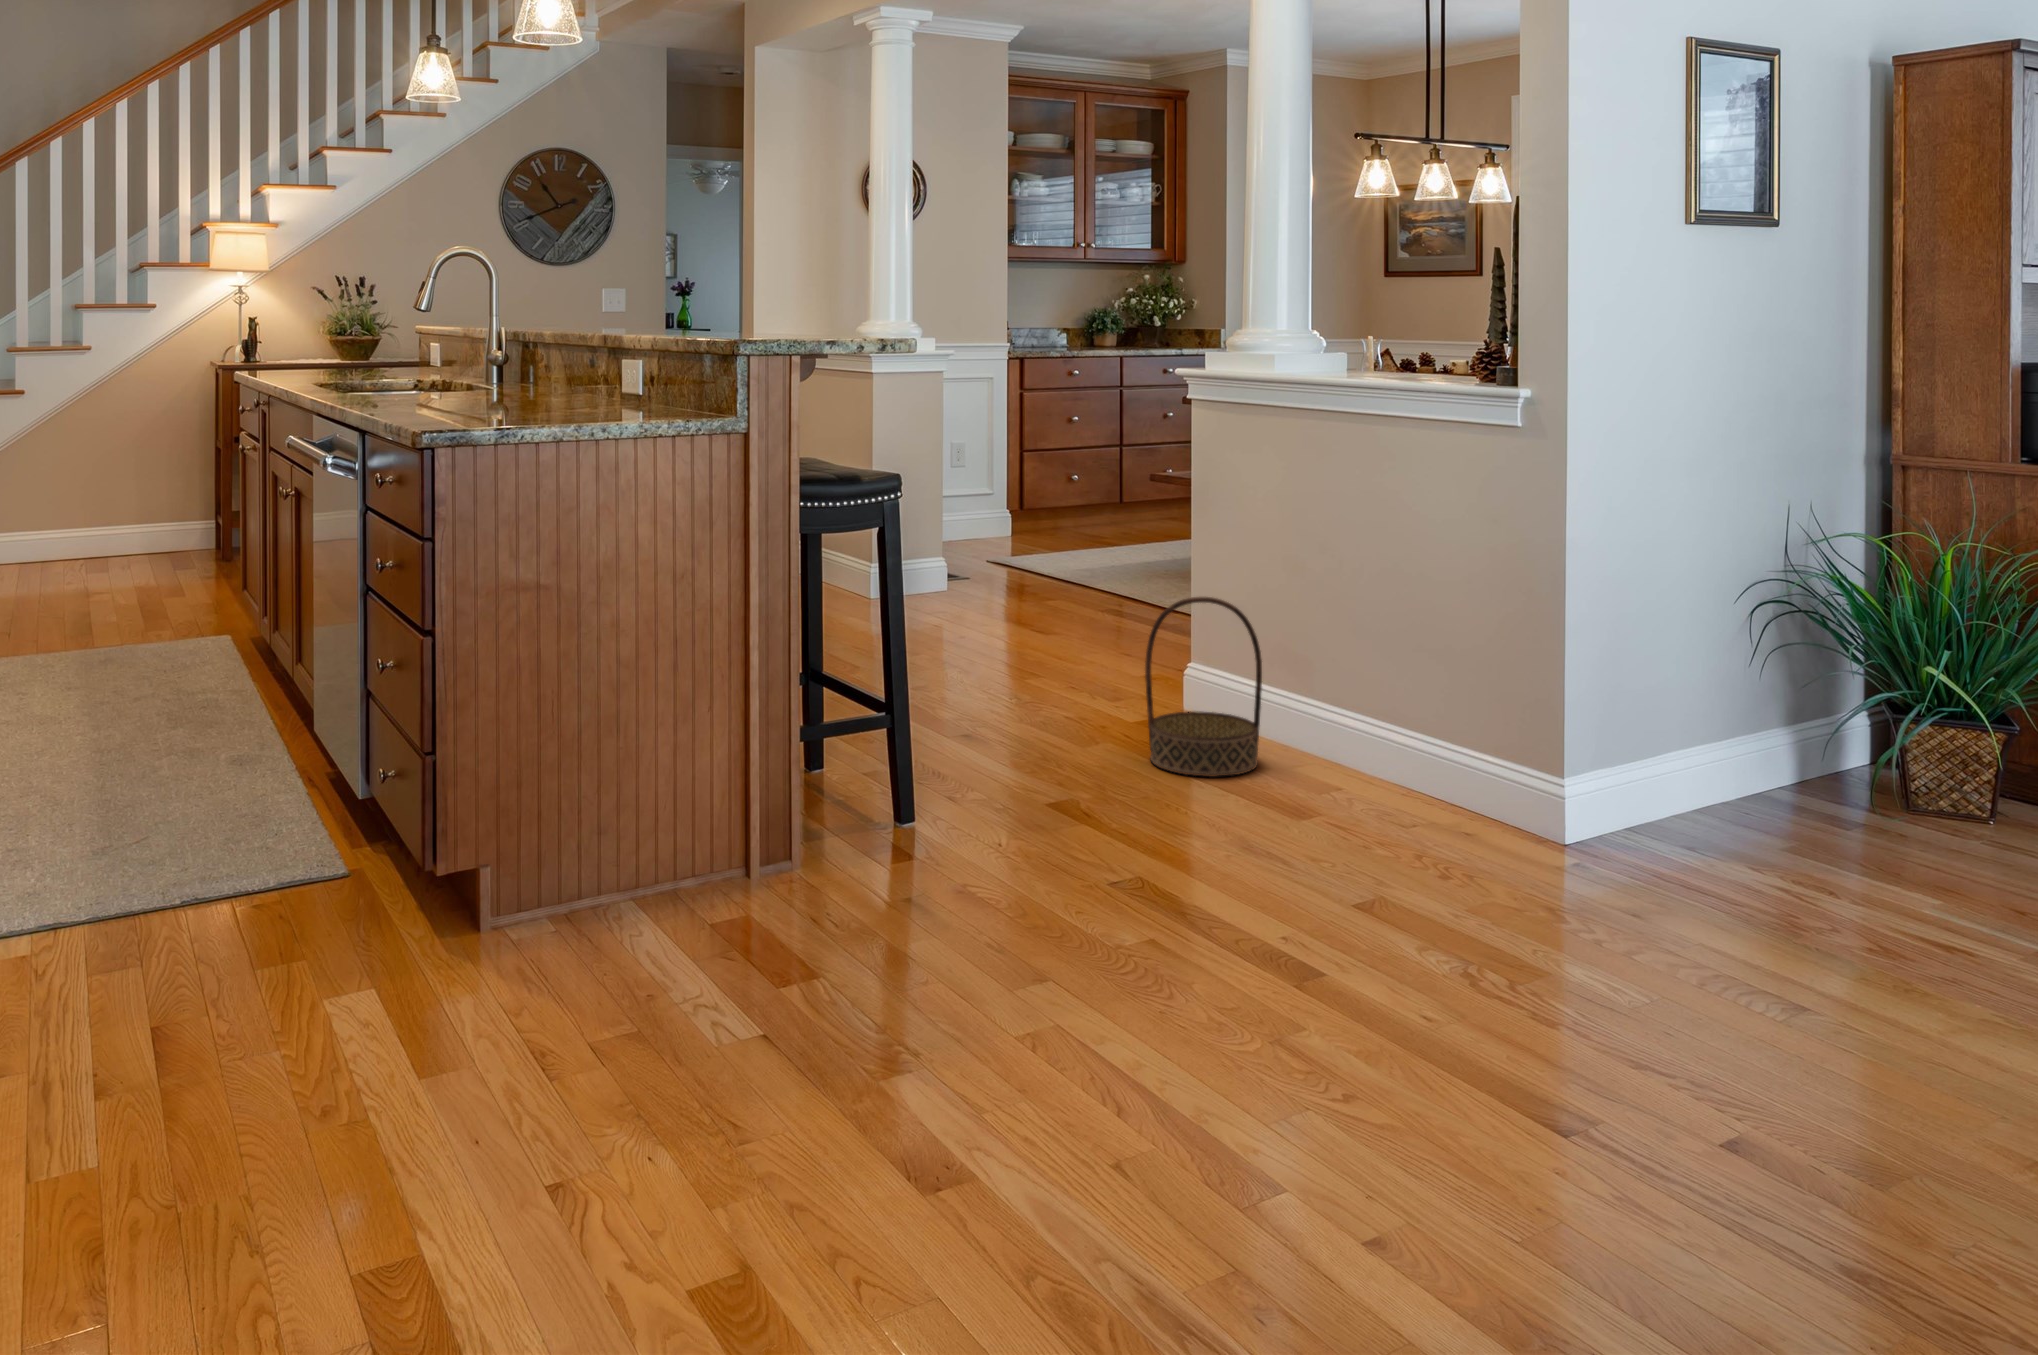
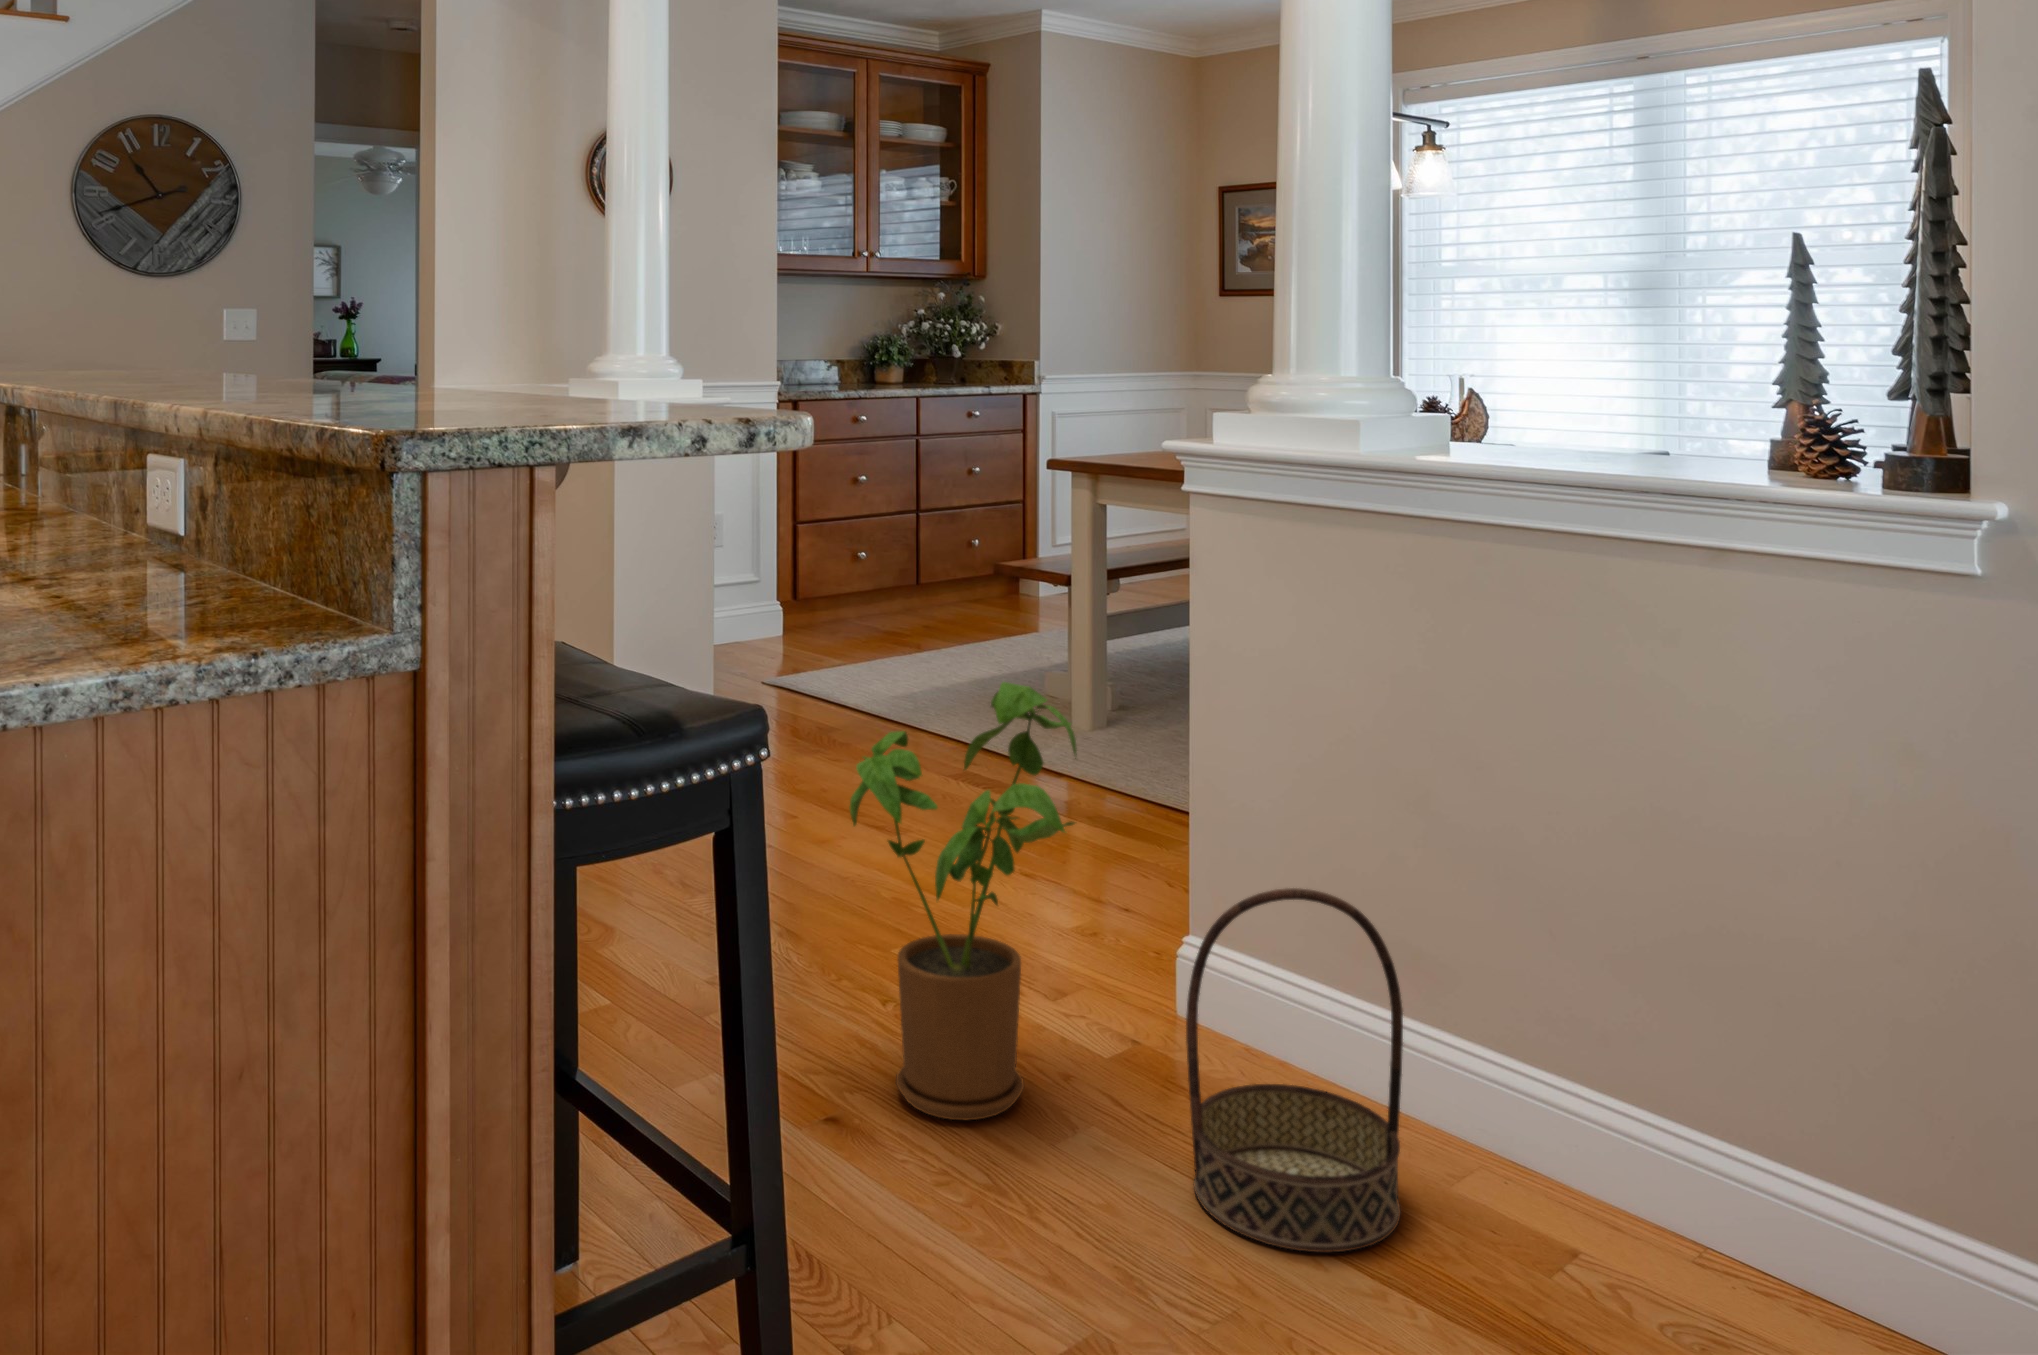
house plant: none [982,497,1110,733] -> present [849,682,1077,1121]

